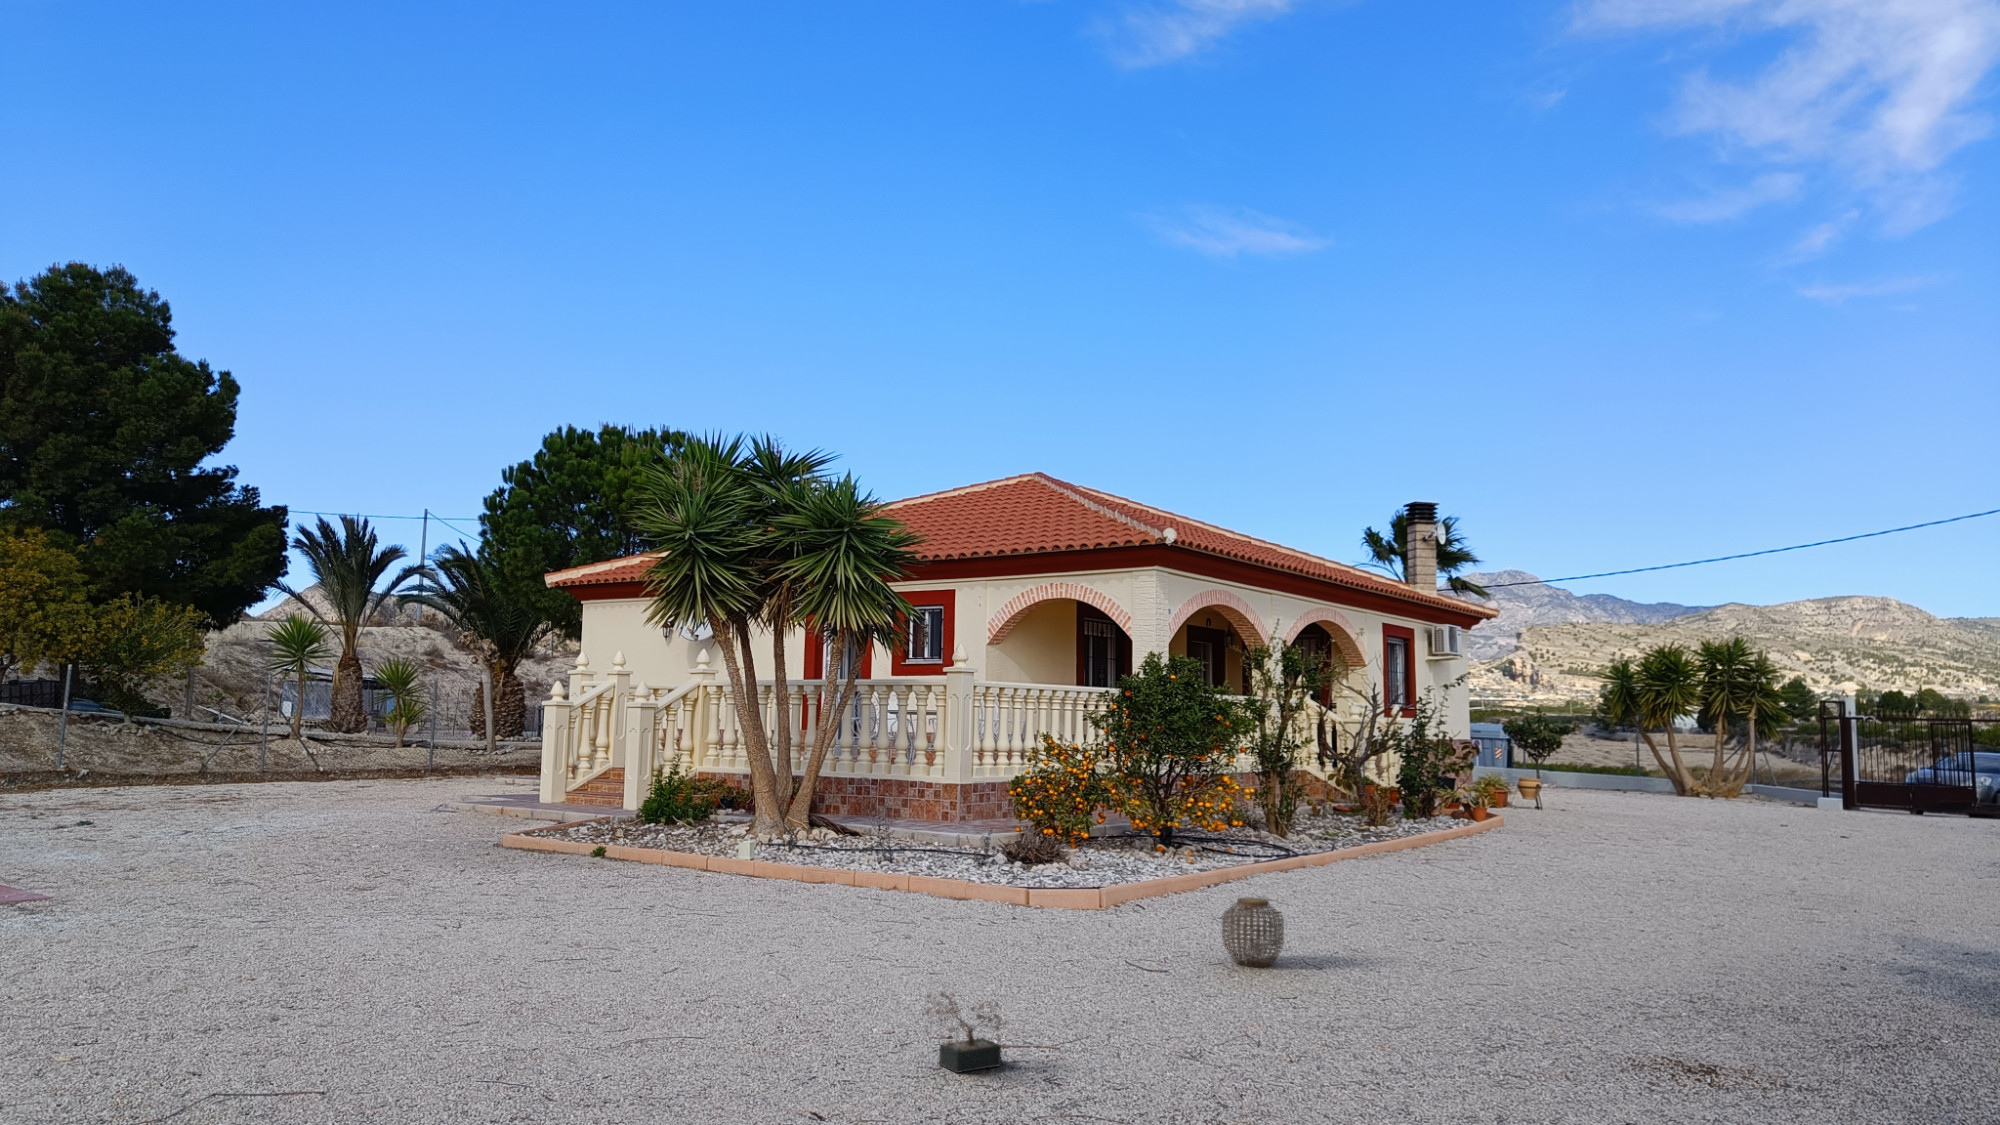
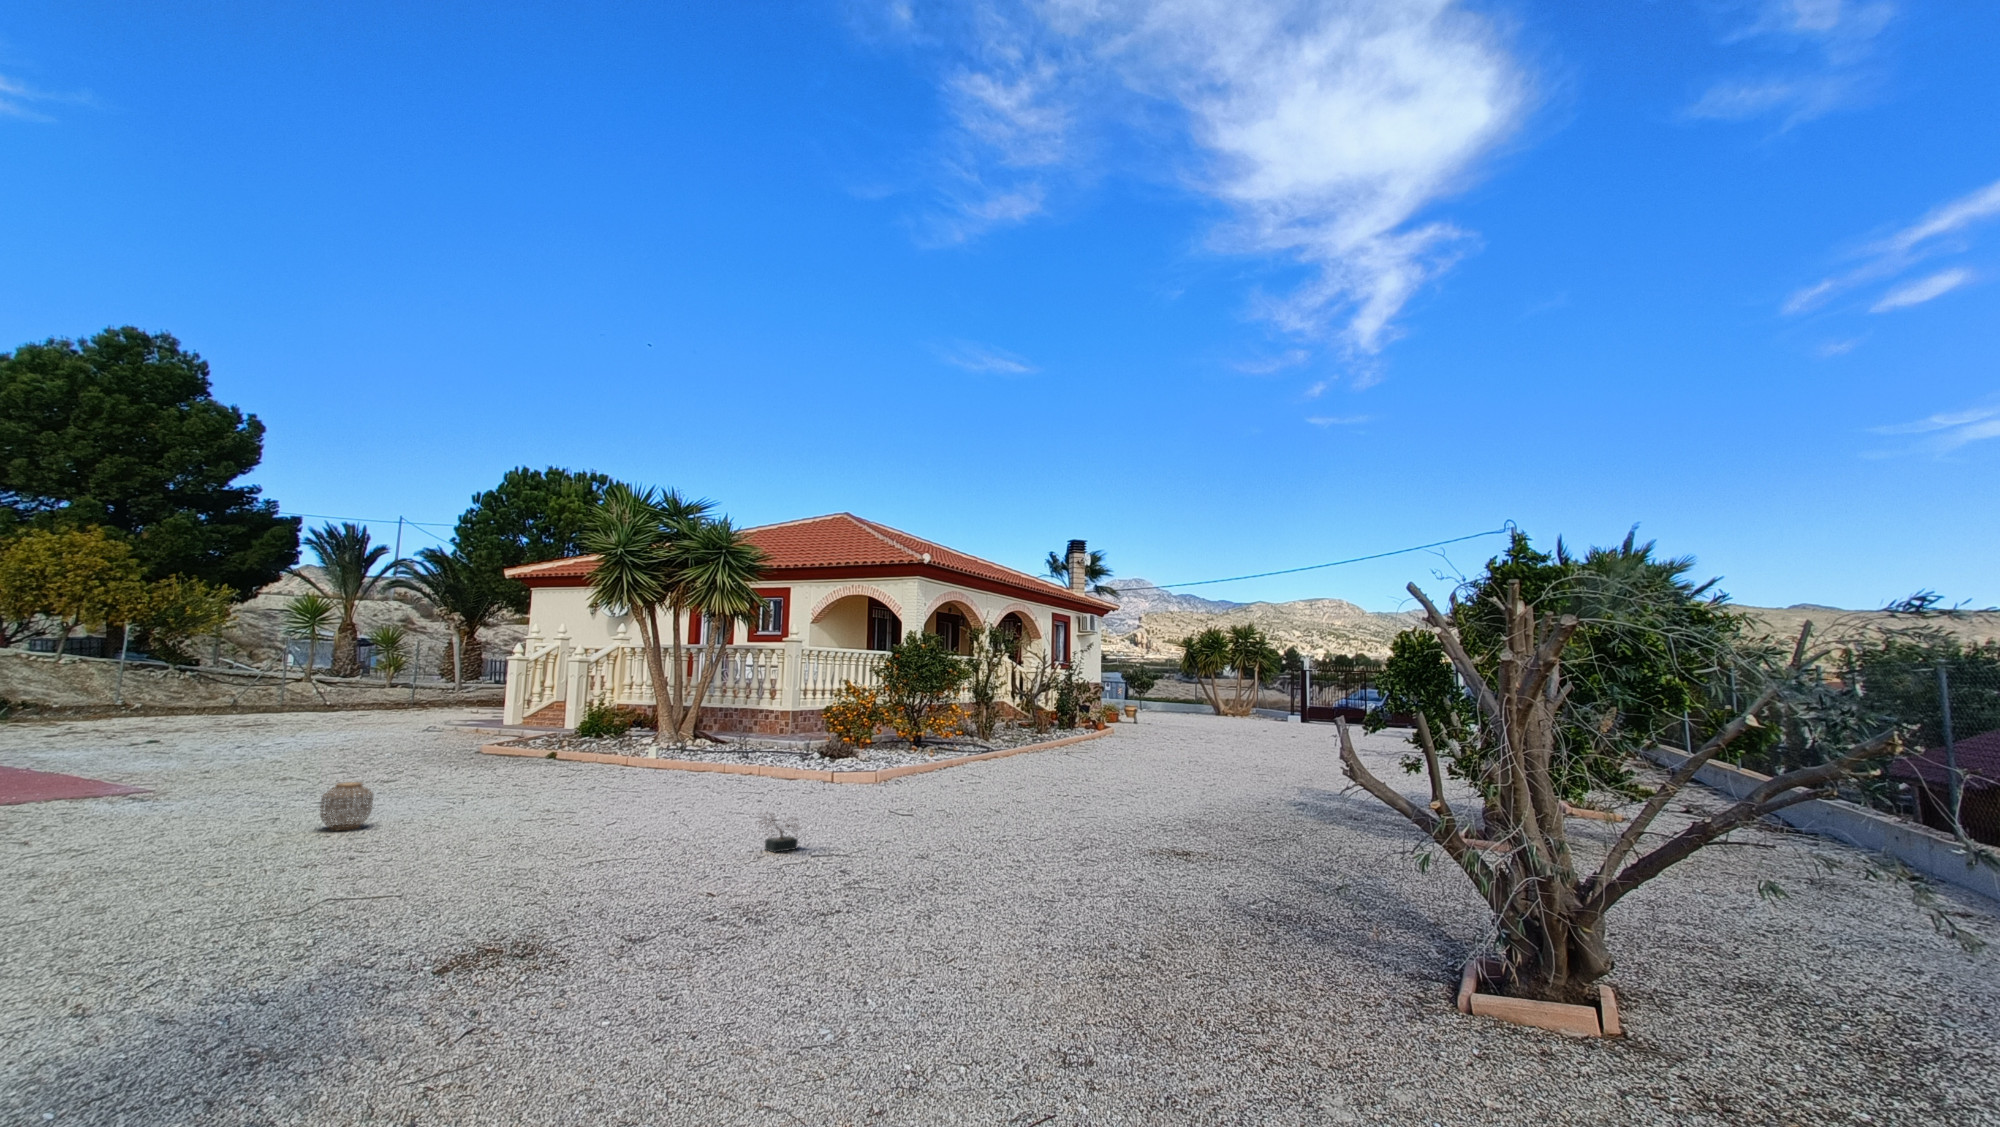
woven basket: present [1222,898,1284,967] -> present [320,782,373,830]

